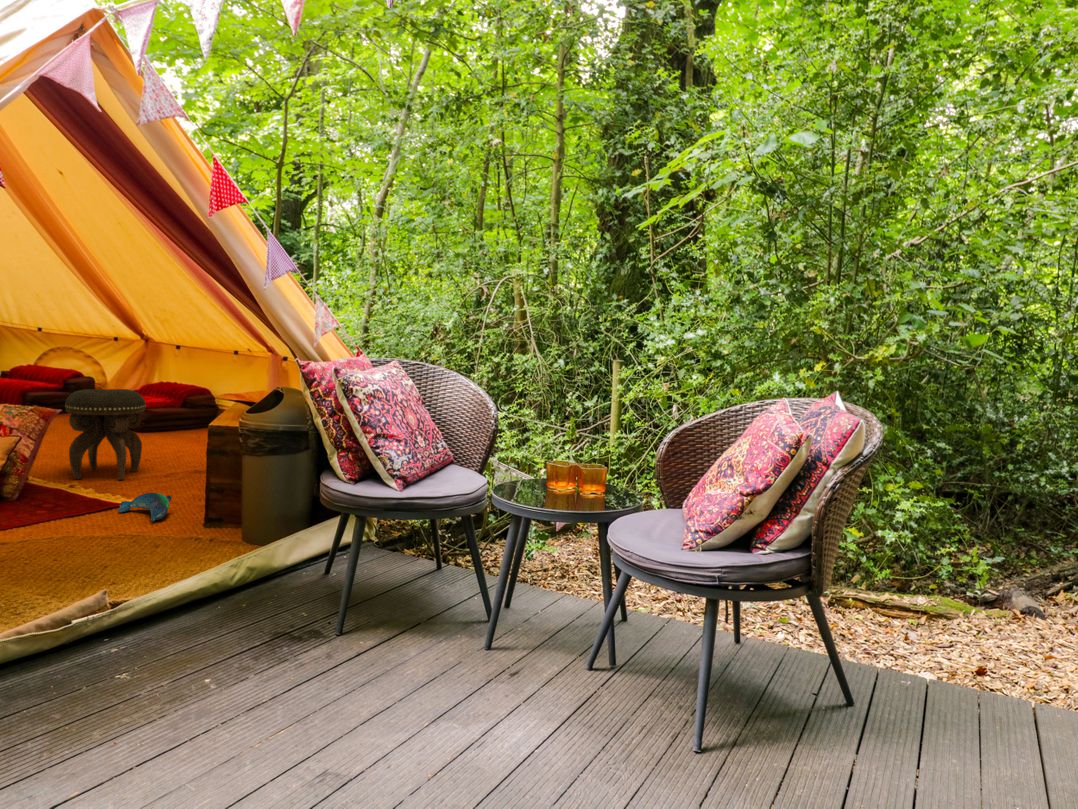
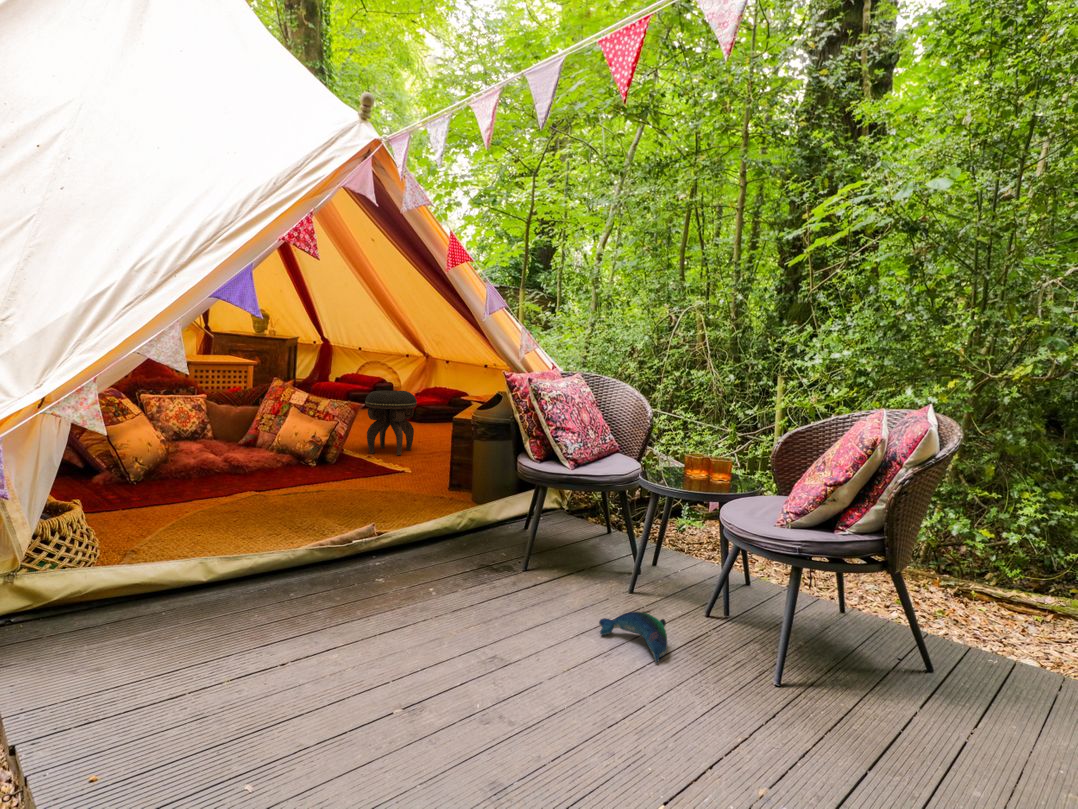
plush toy: present [118,492,171,521] -> present [599,612,667,662]

